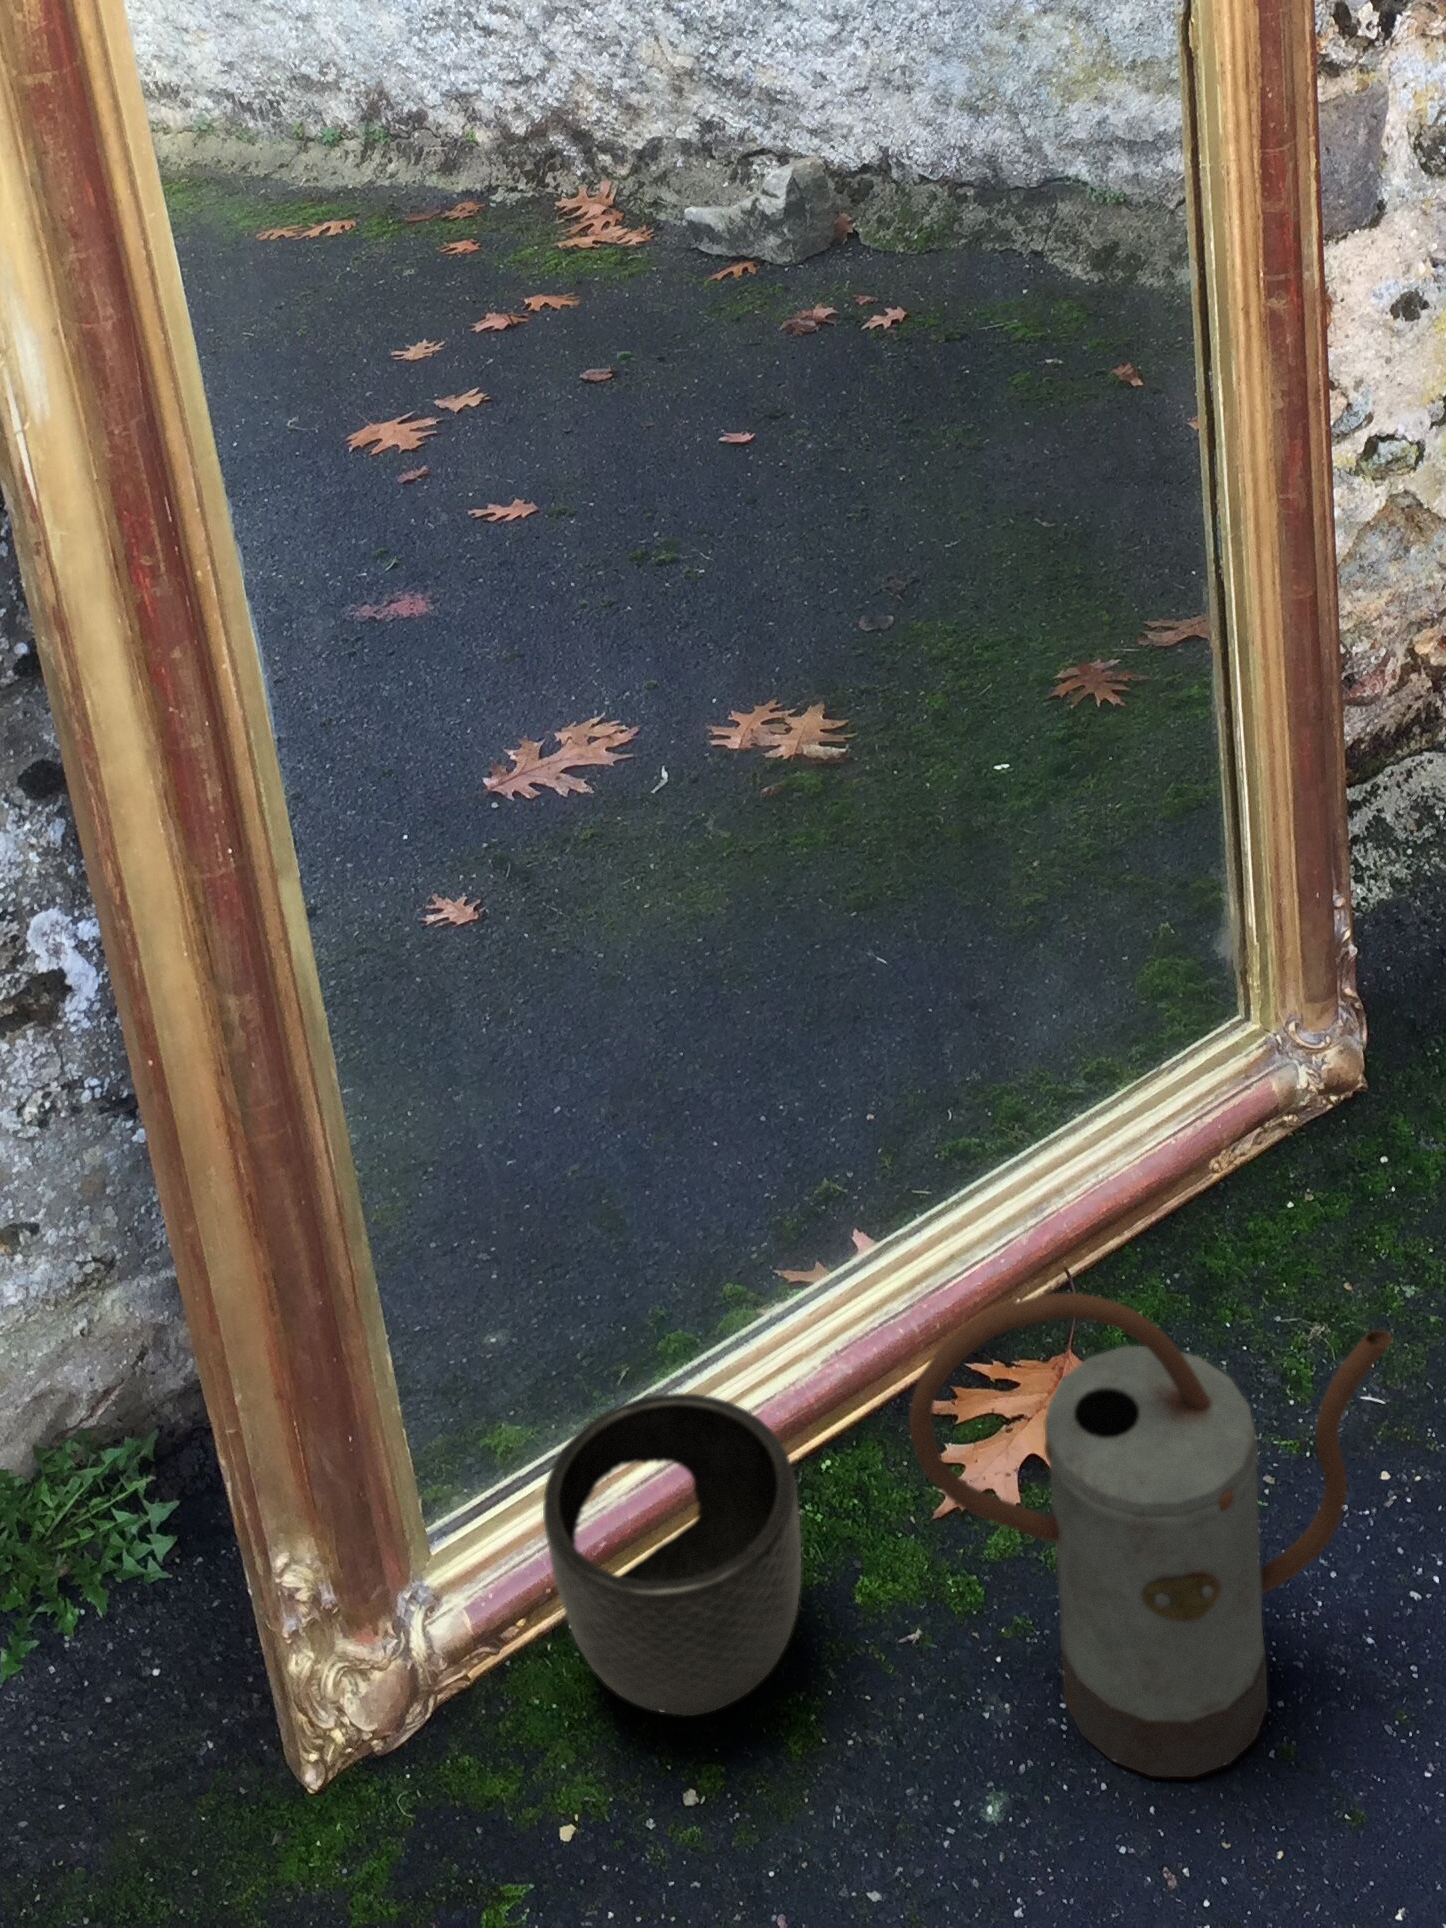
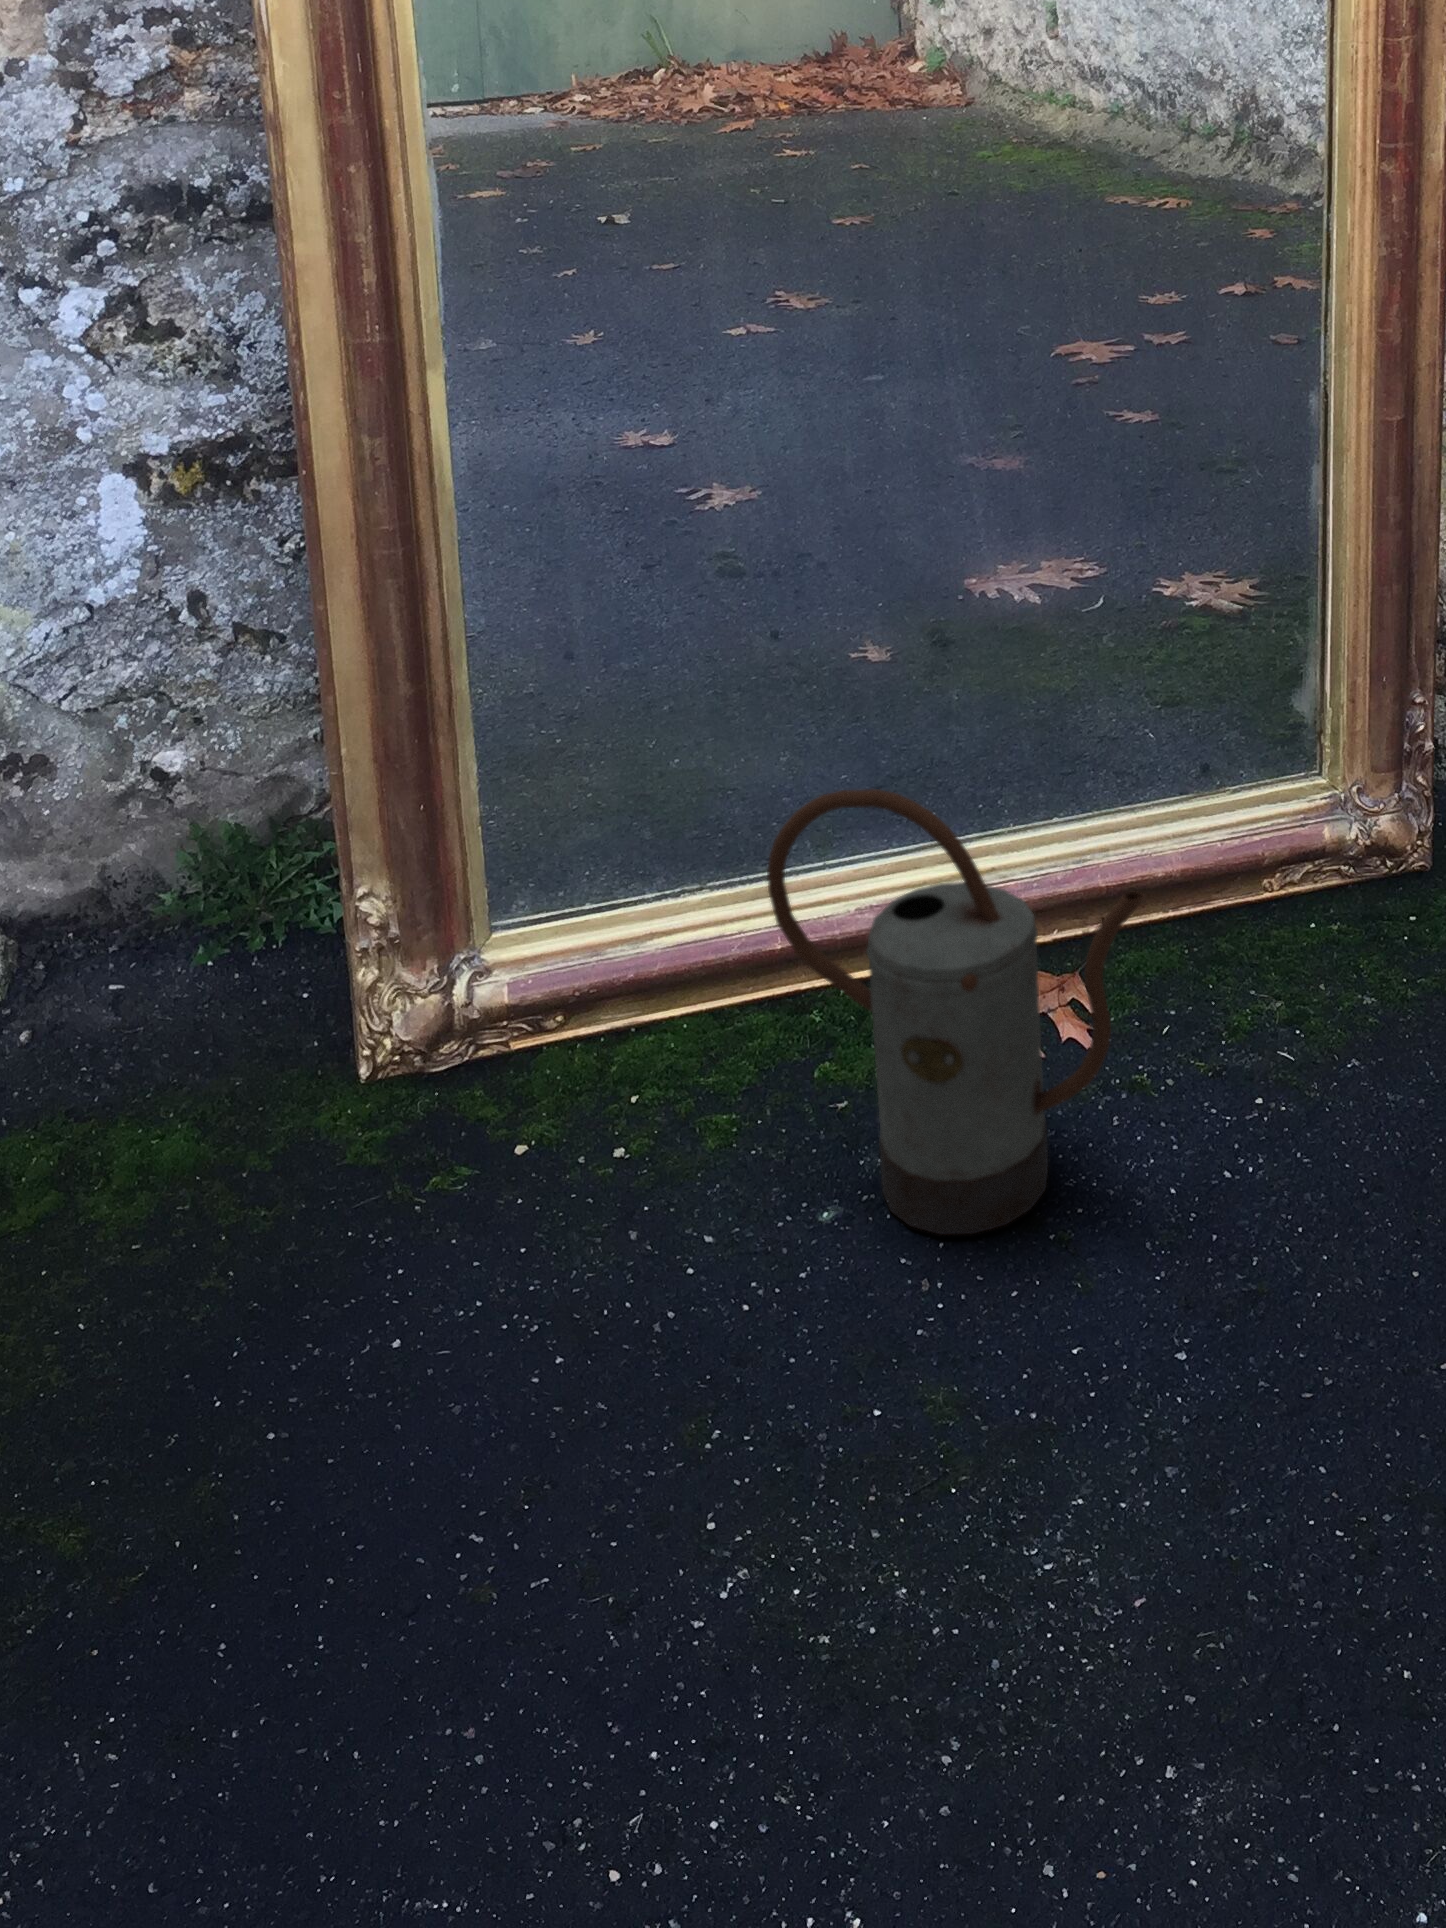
planter: present [543,1393,801,1716] -> none [527,868,732,1108]

